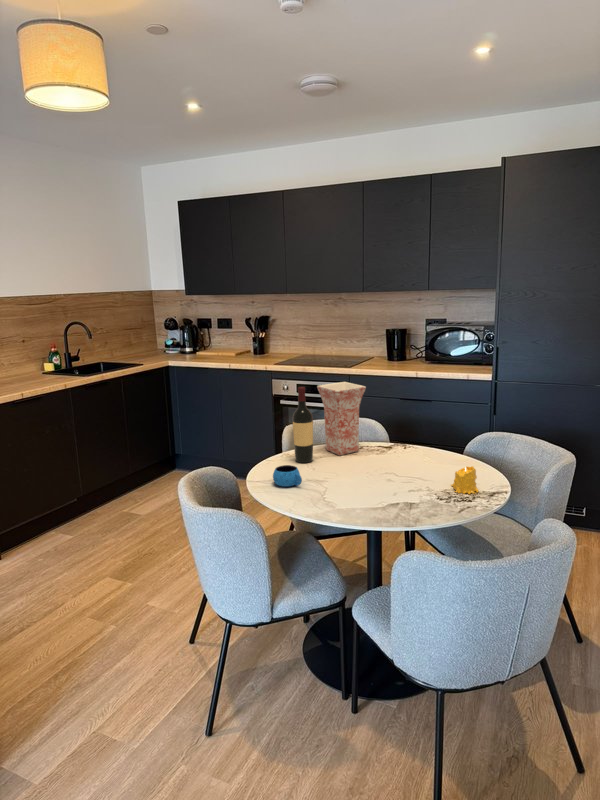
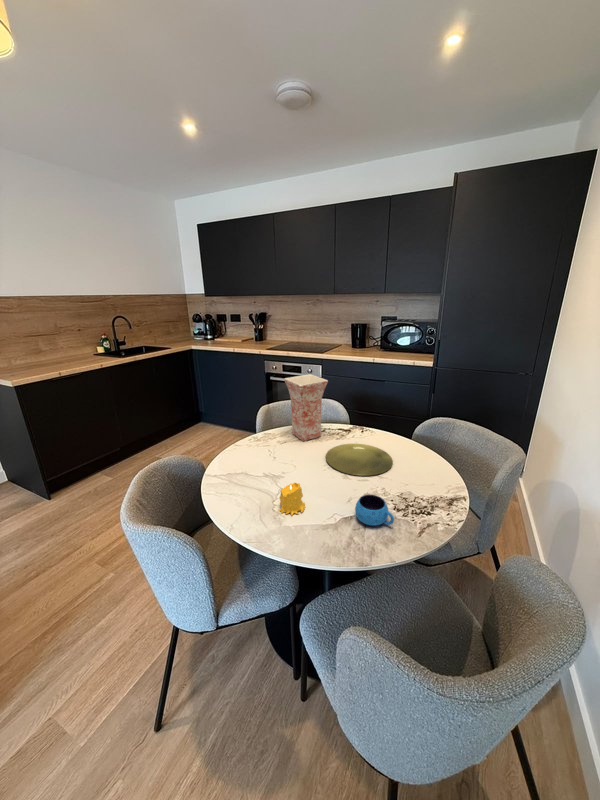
wine bottle: present [293,387,313,463] -> none [259,382,278,450]
plate: none [367,456,439,479] -> present [326,444,393,476]
mug: present [273,465,302,487] -> present [355,495,394,526]
candle: present [451,466,479,494] -> present [278,483,305,516]

